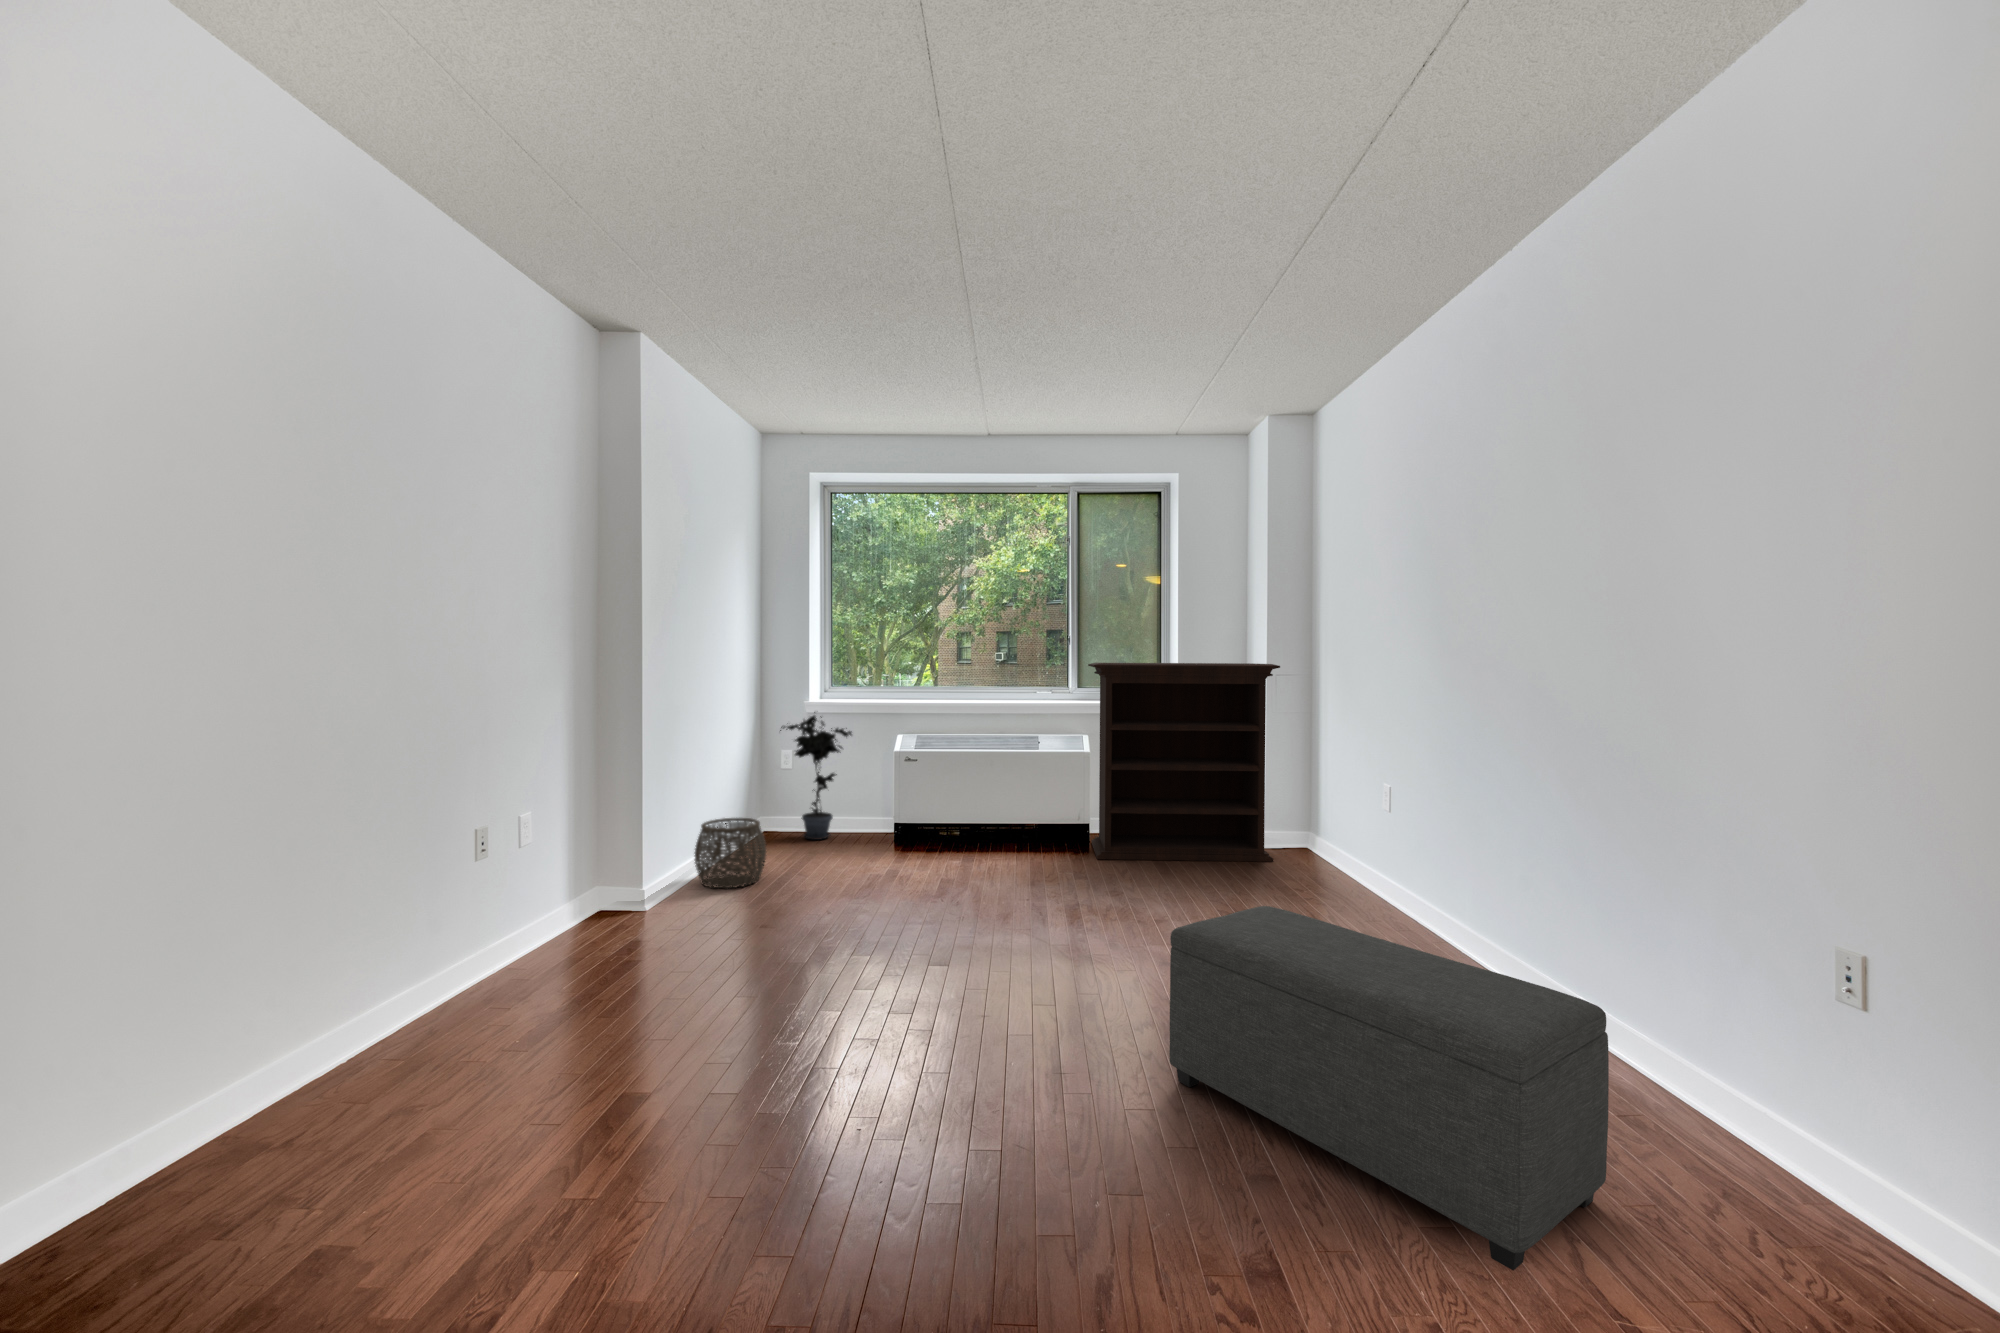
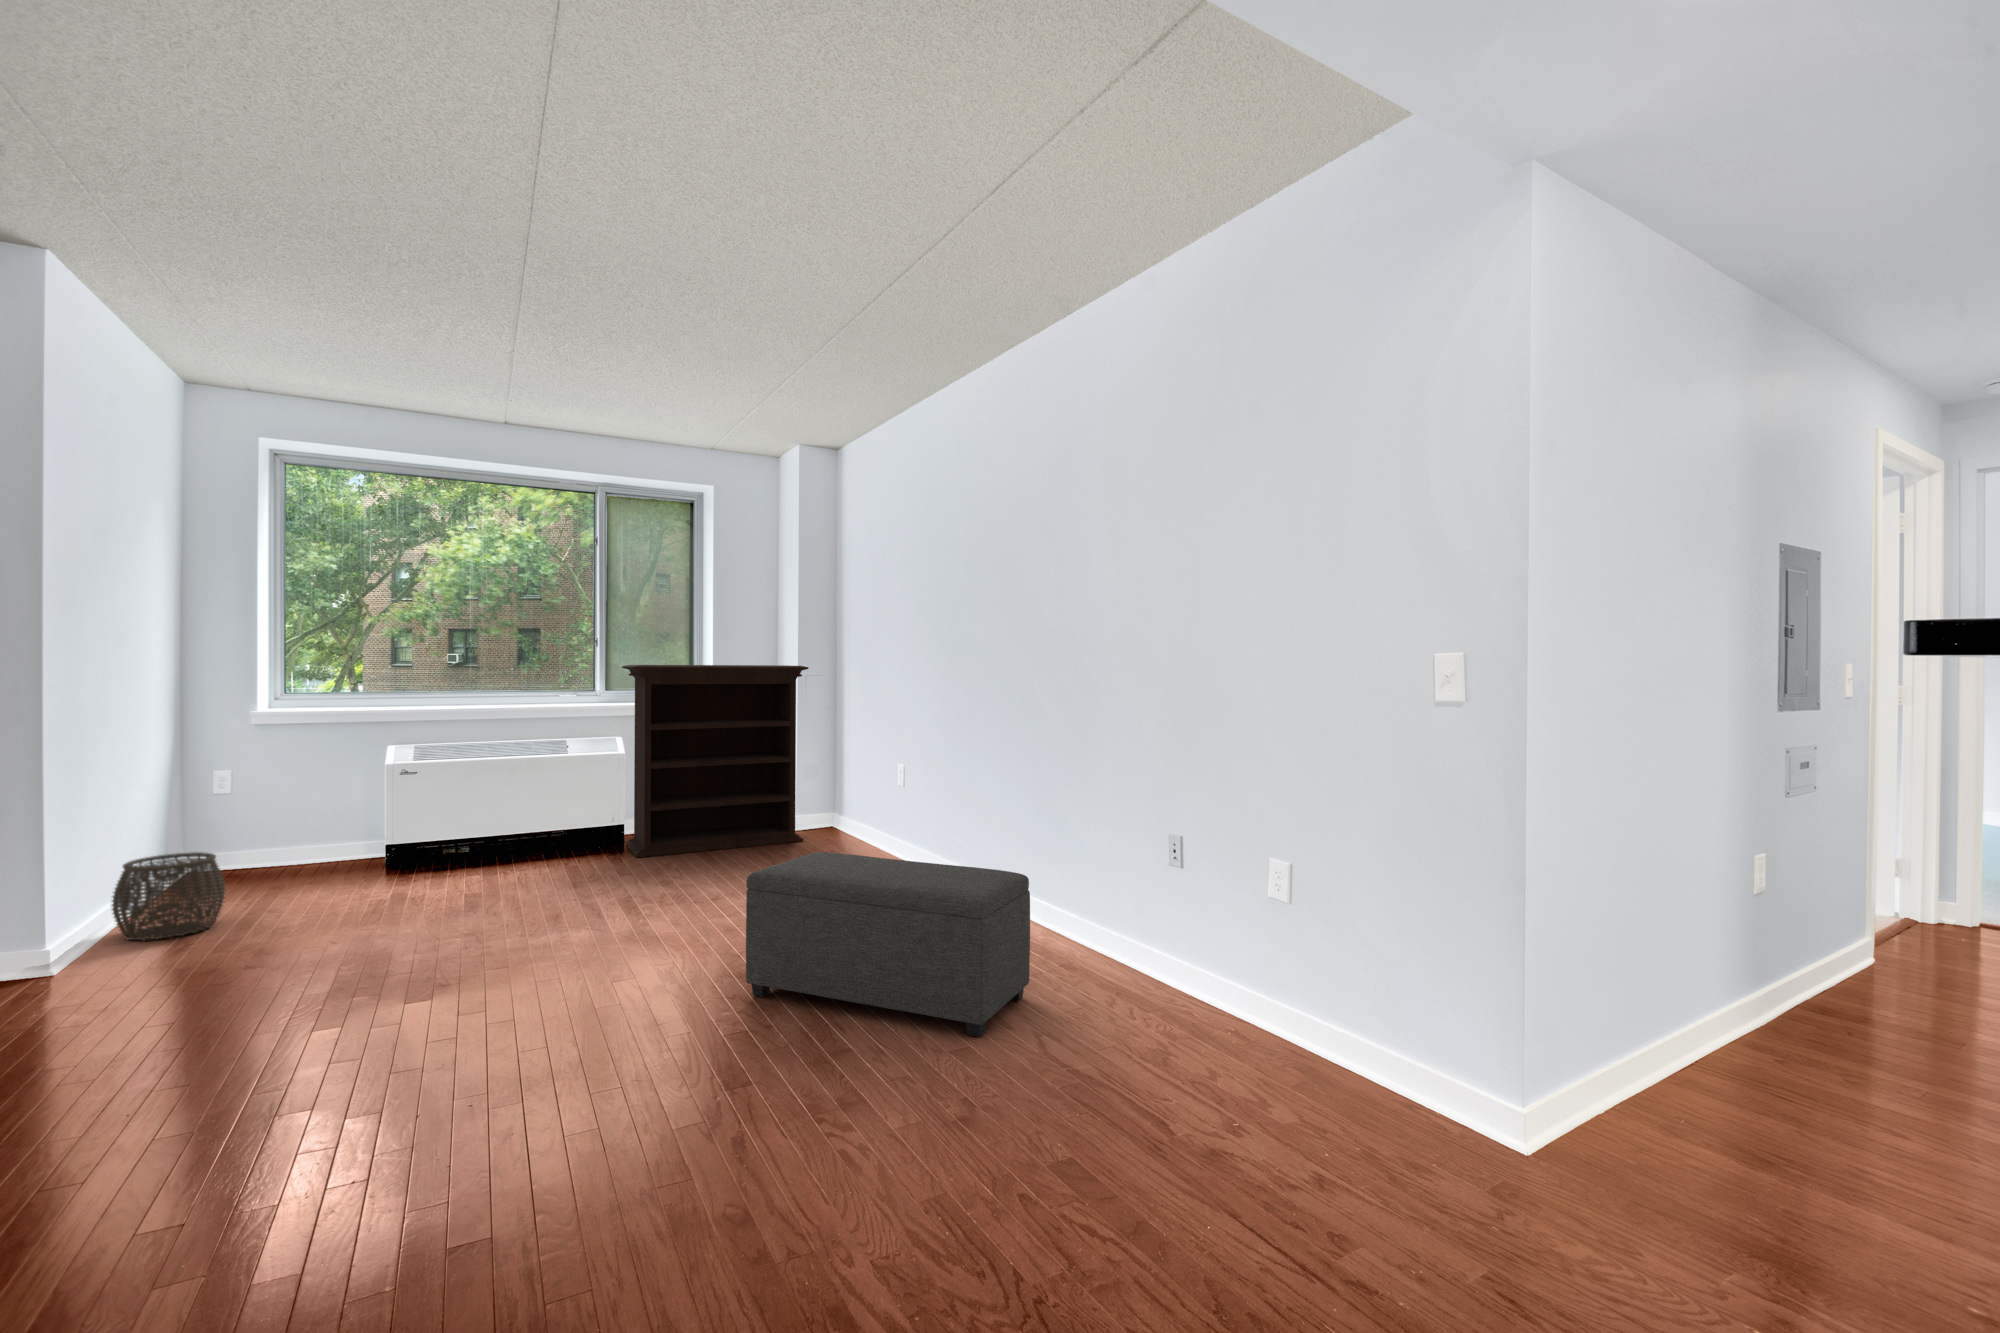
potted plant: present [780,712,852,840] -> none [212,722,330,877]

